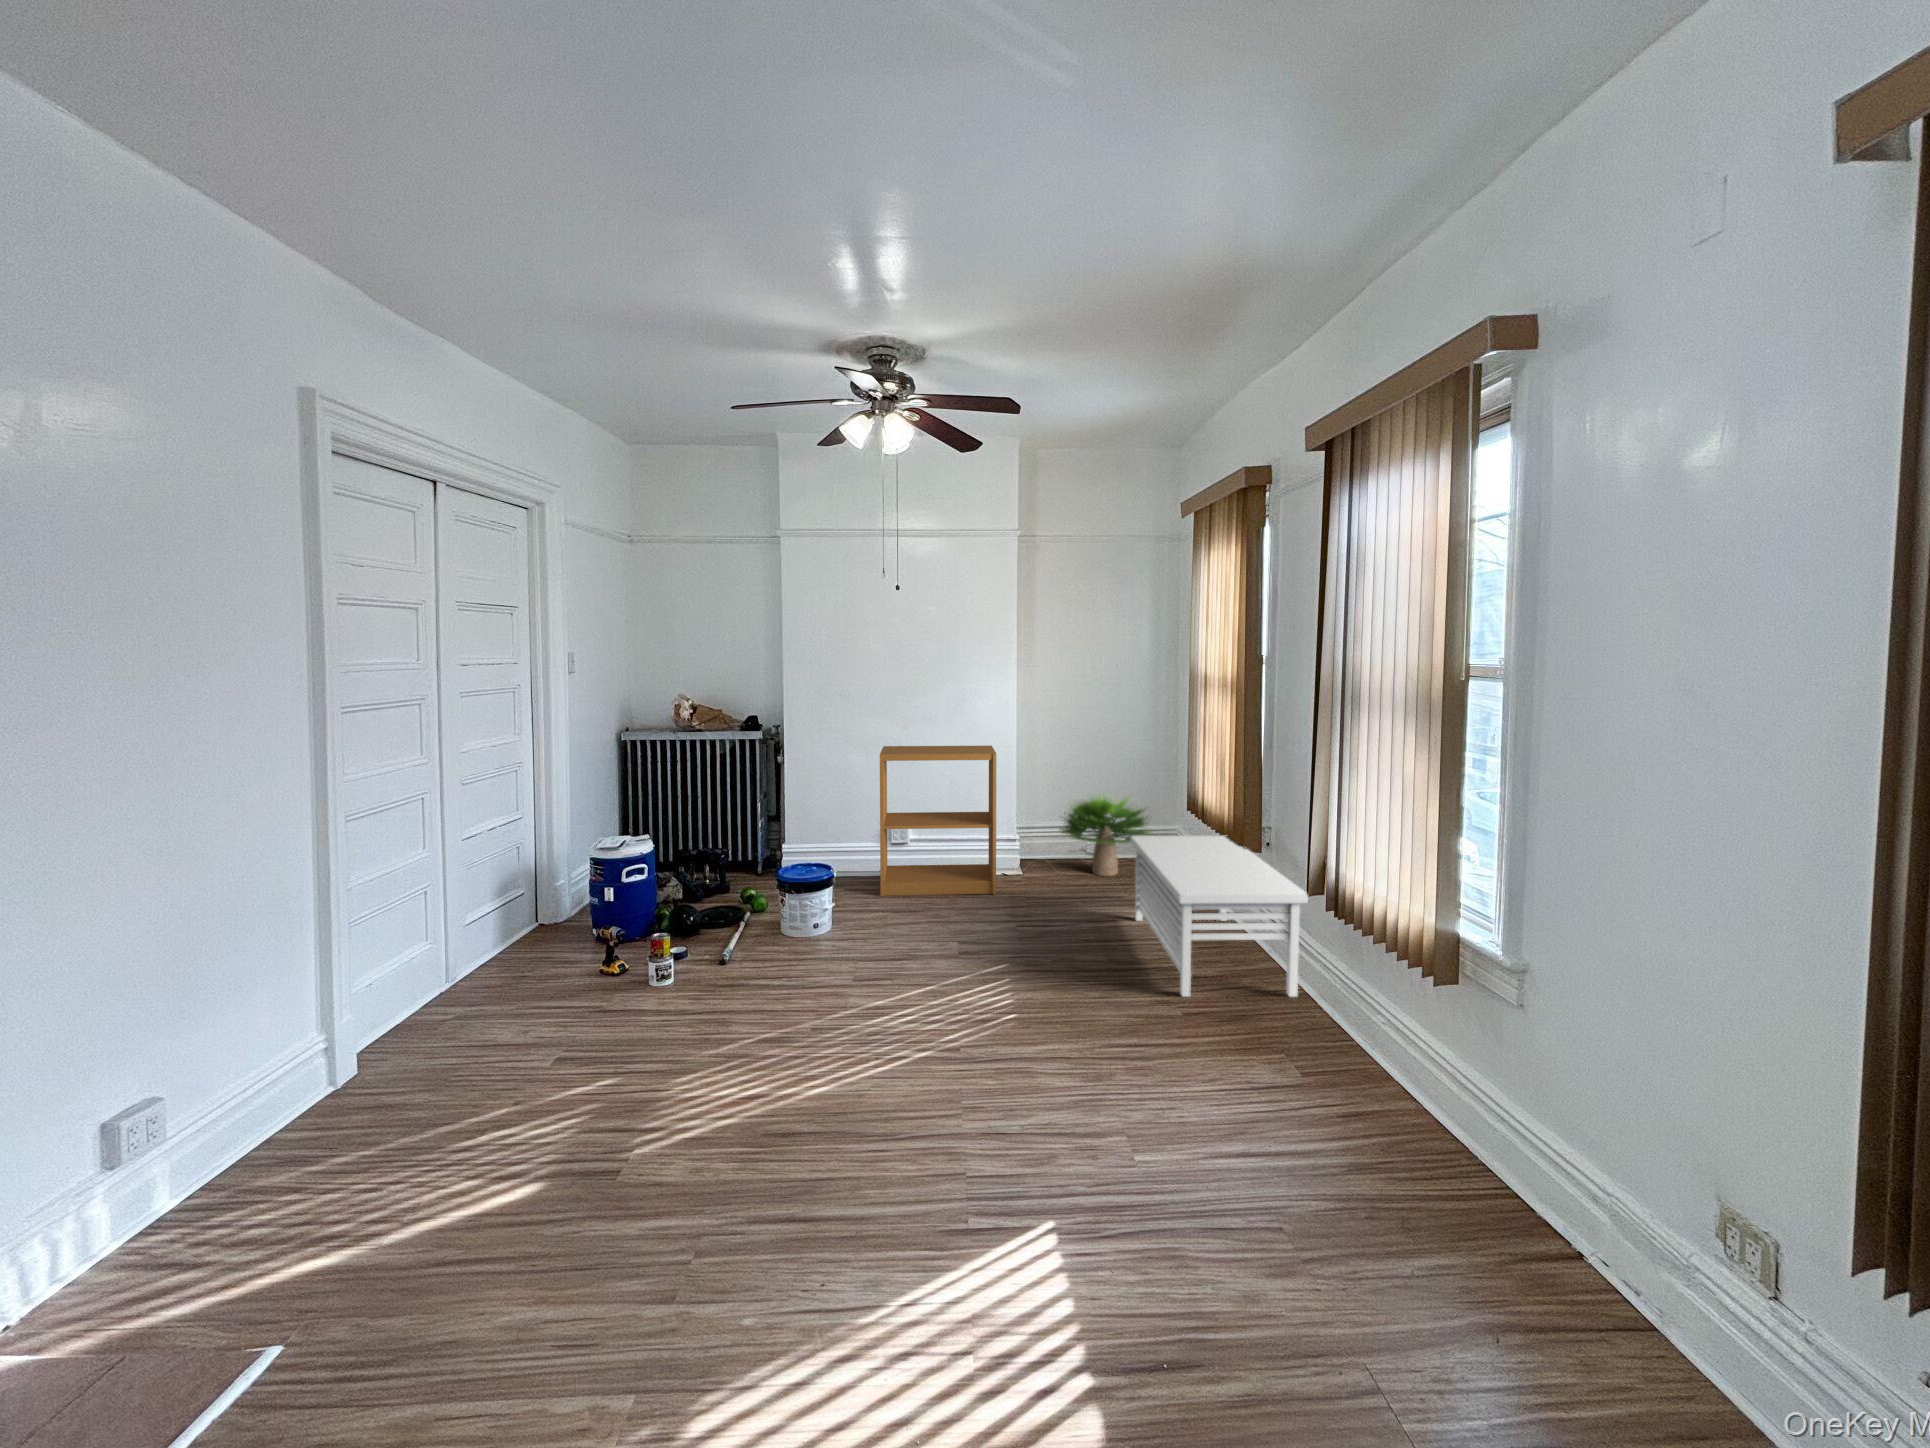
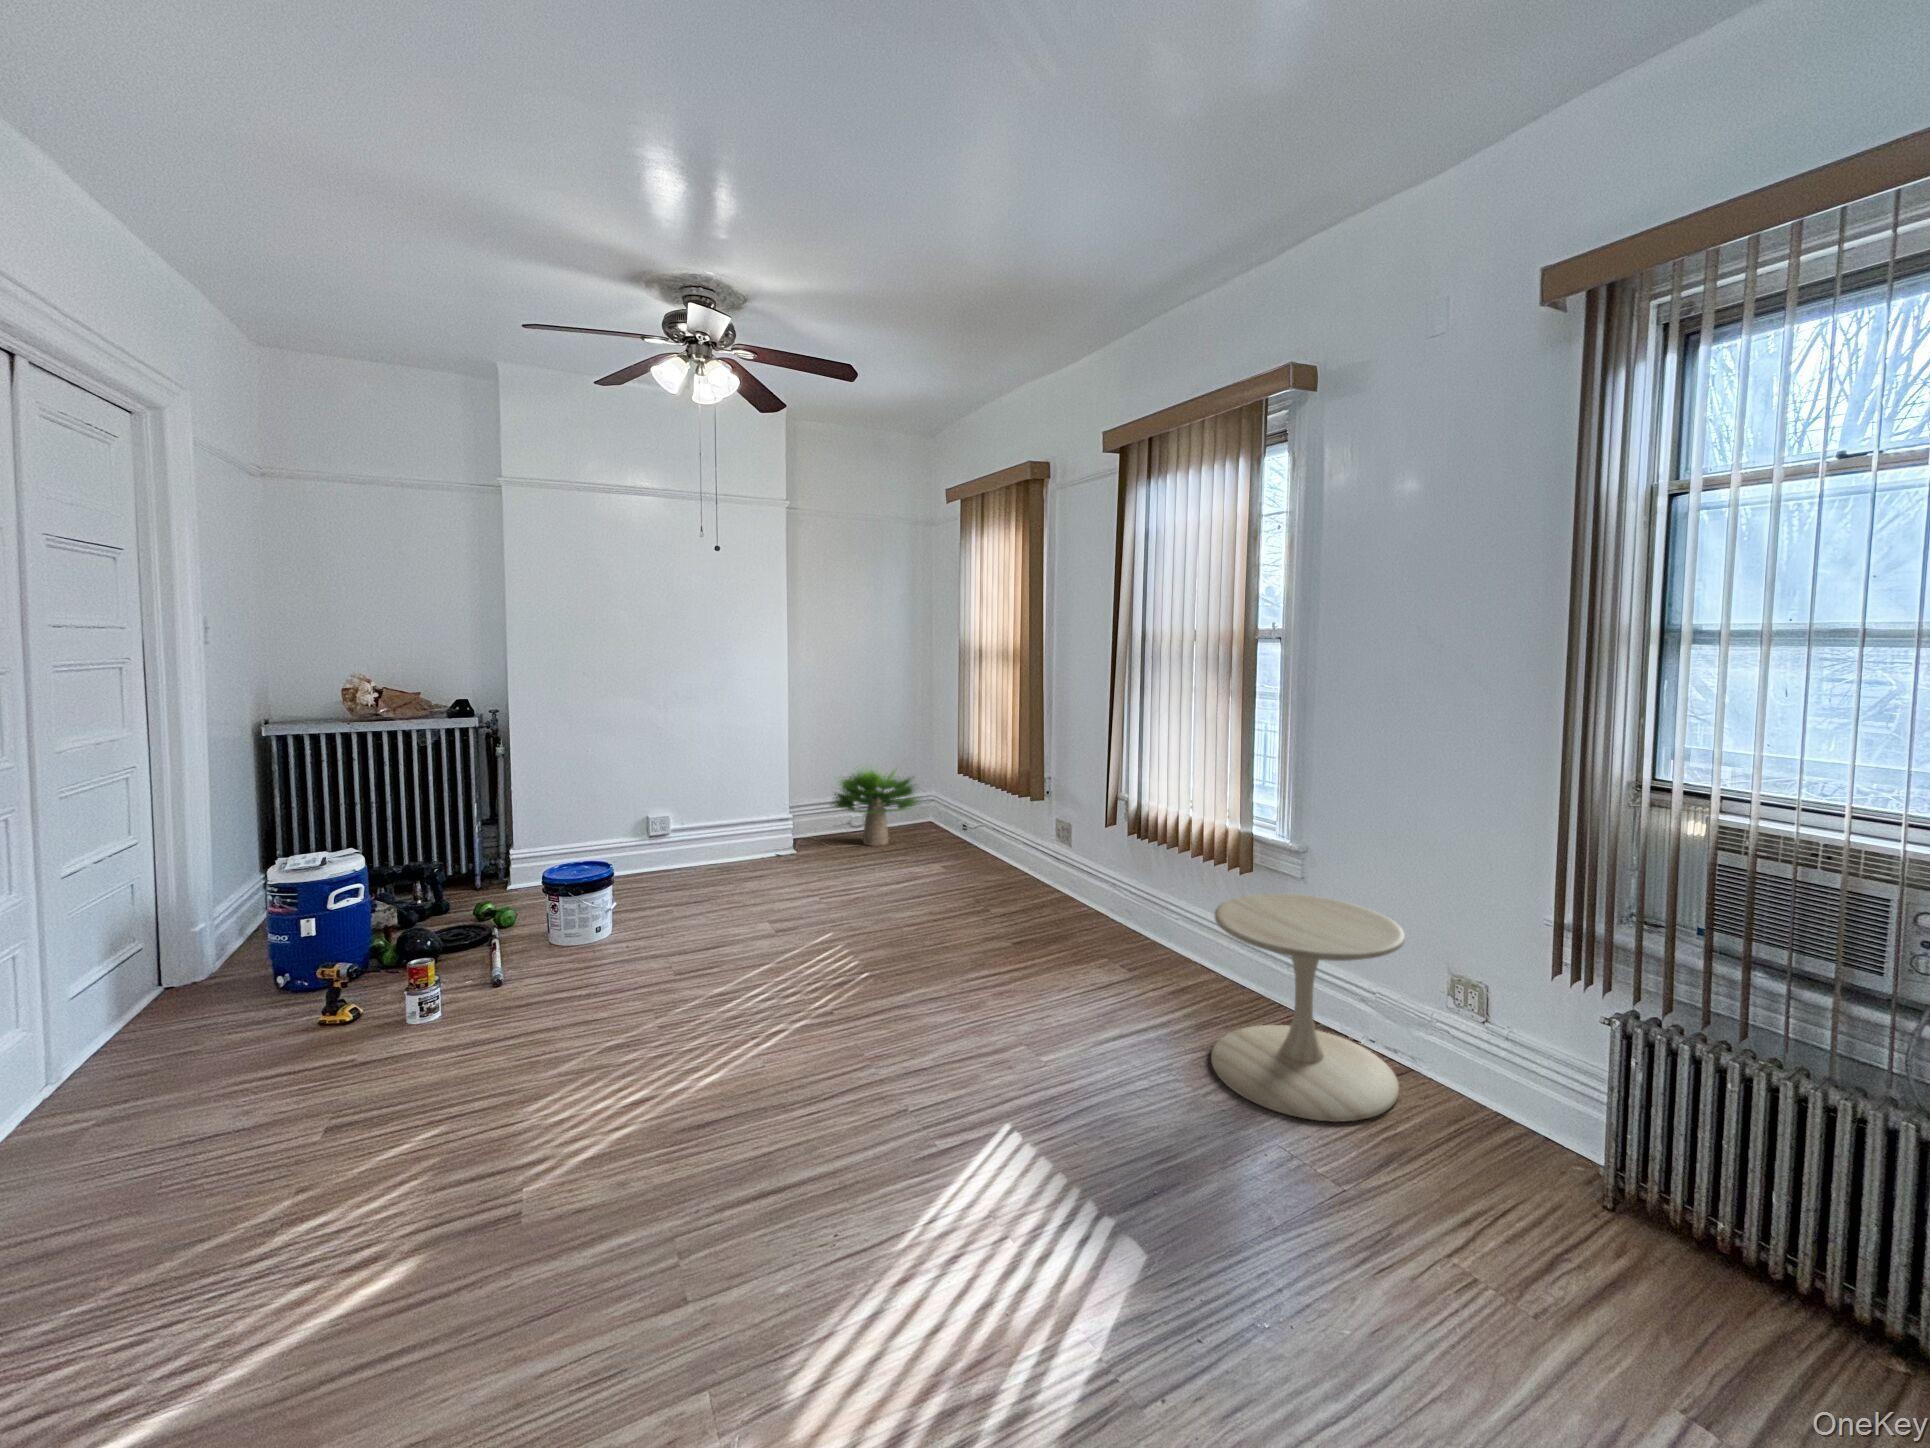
bookshelf: present [880,746,996,896] -> none [640,723,780,892]
storage bench: present [1131,836,1308,997] -> none [922,791,1103,932]
side table: none [1331,1019,1616,1371] -> present [1211,894,1405,1122]

